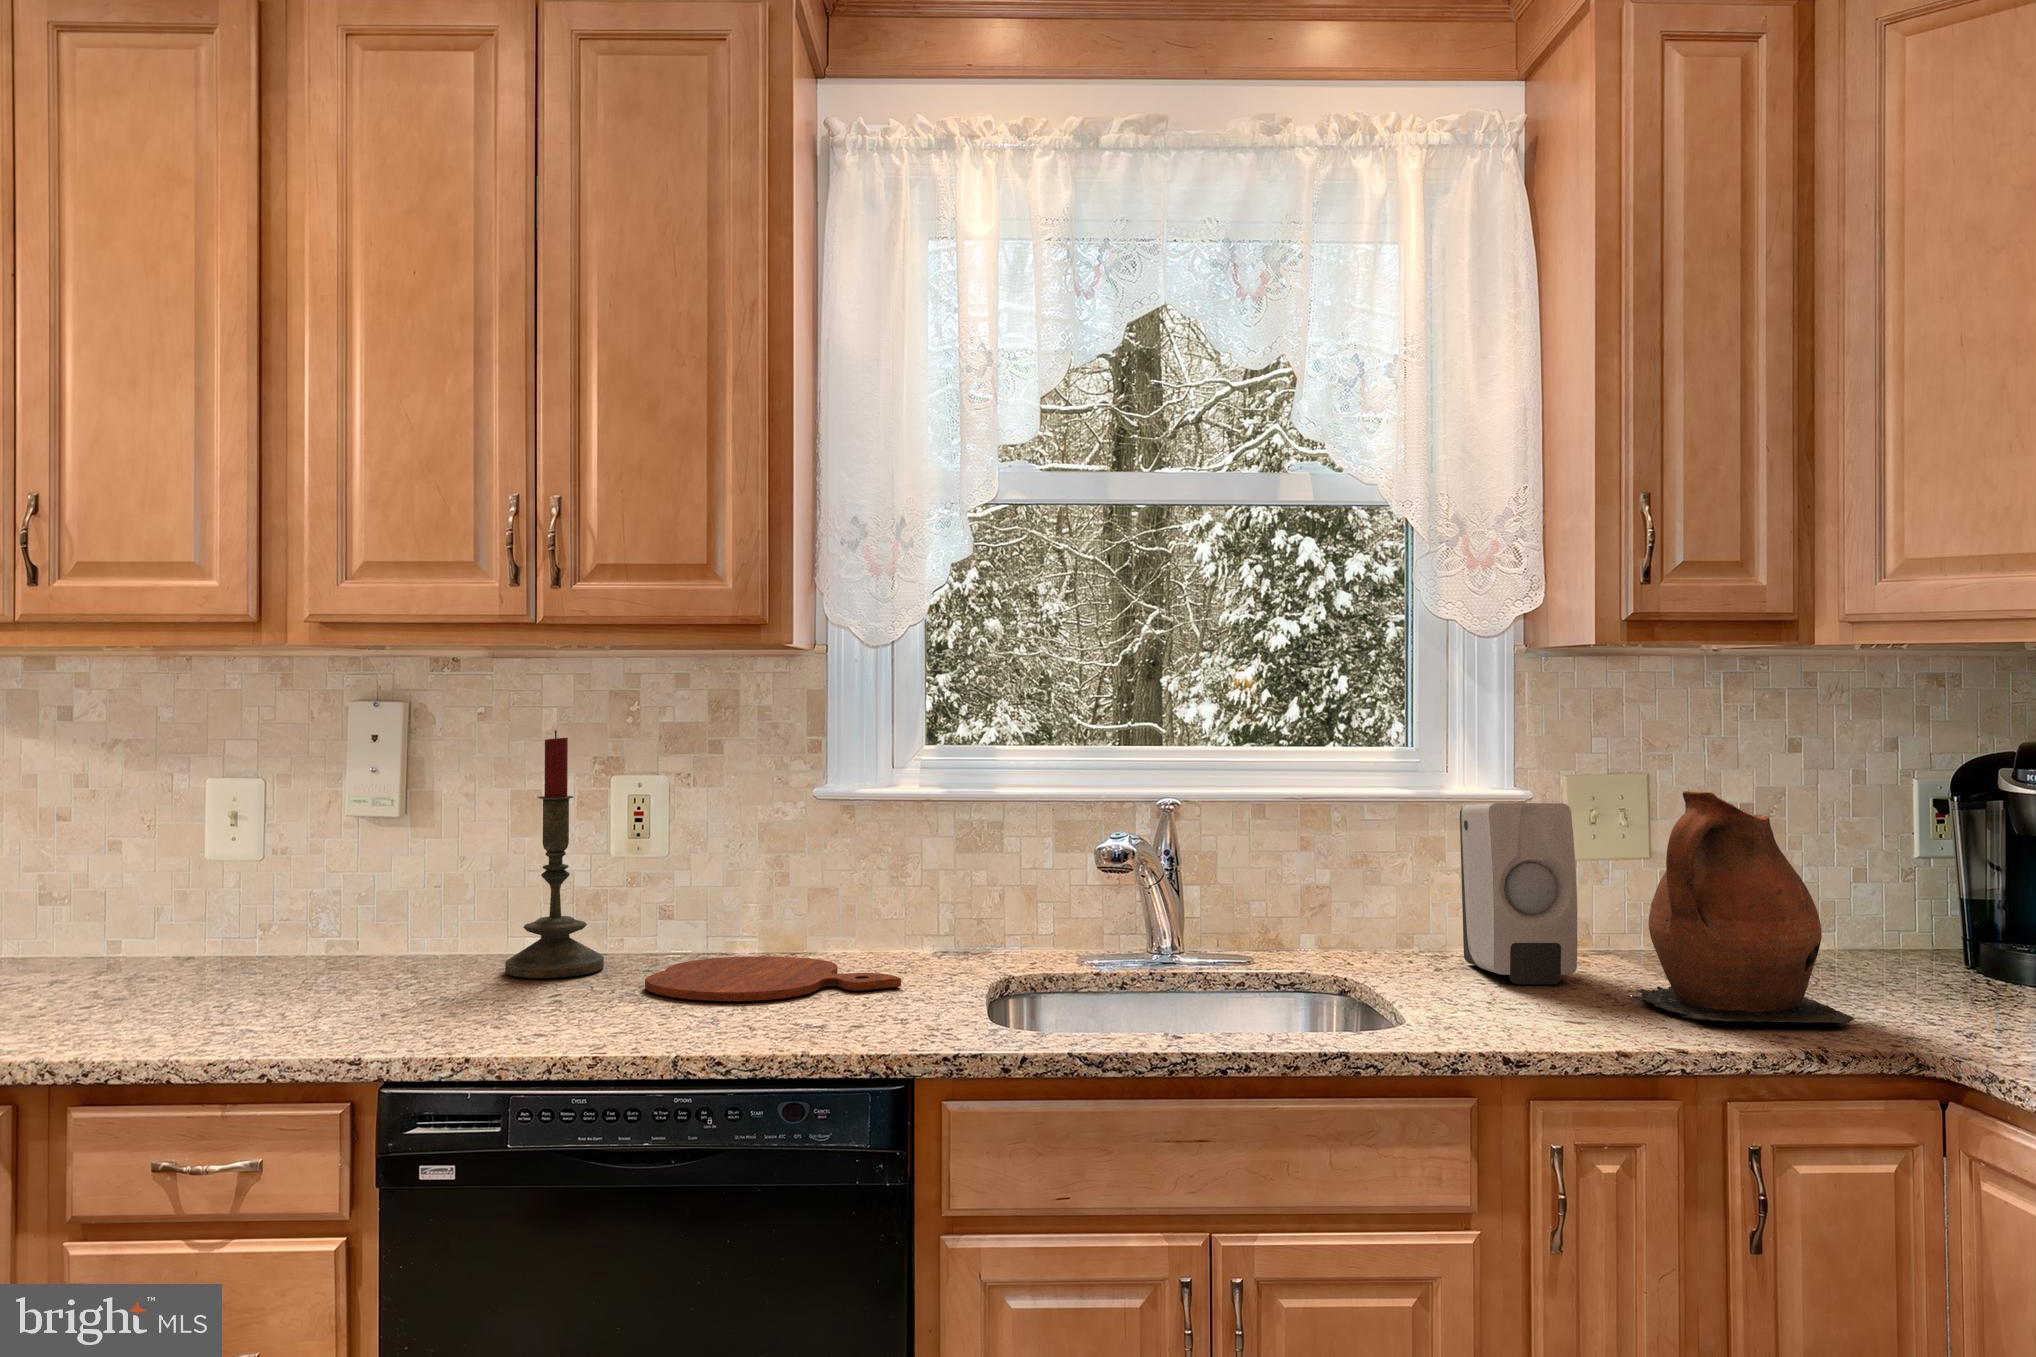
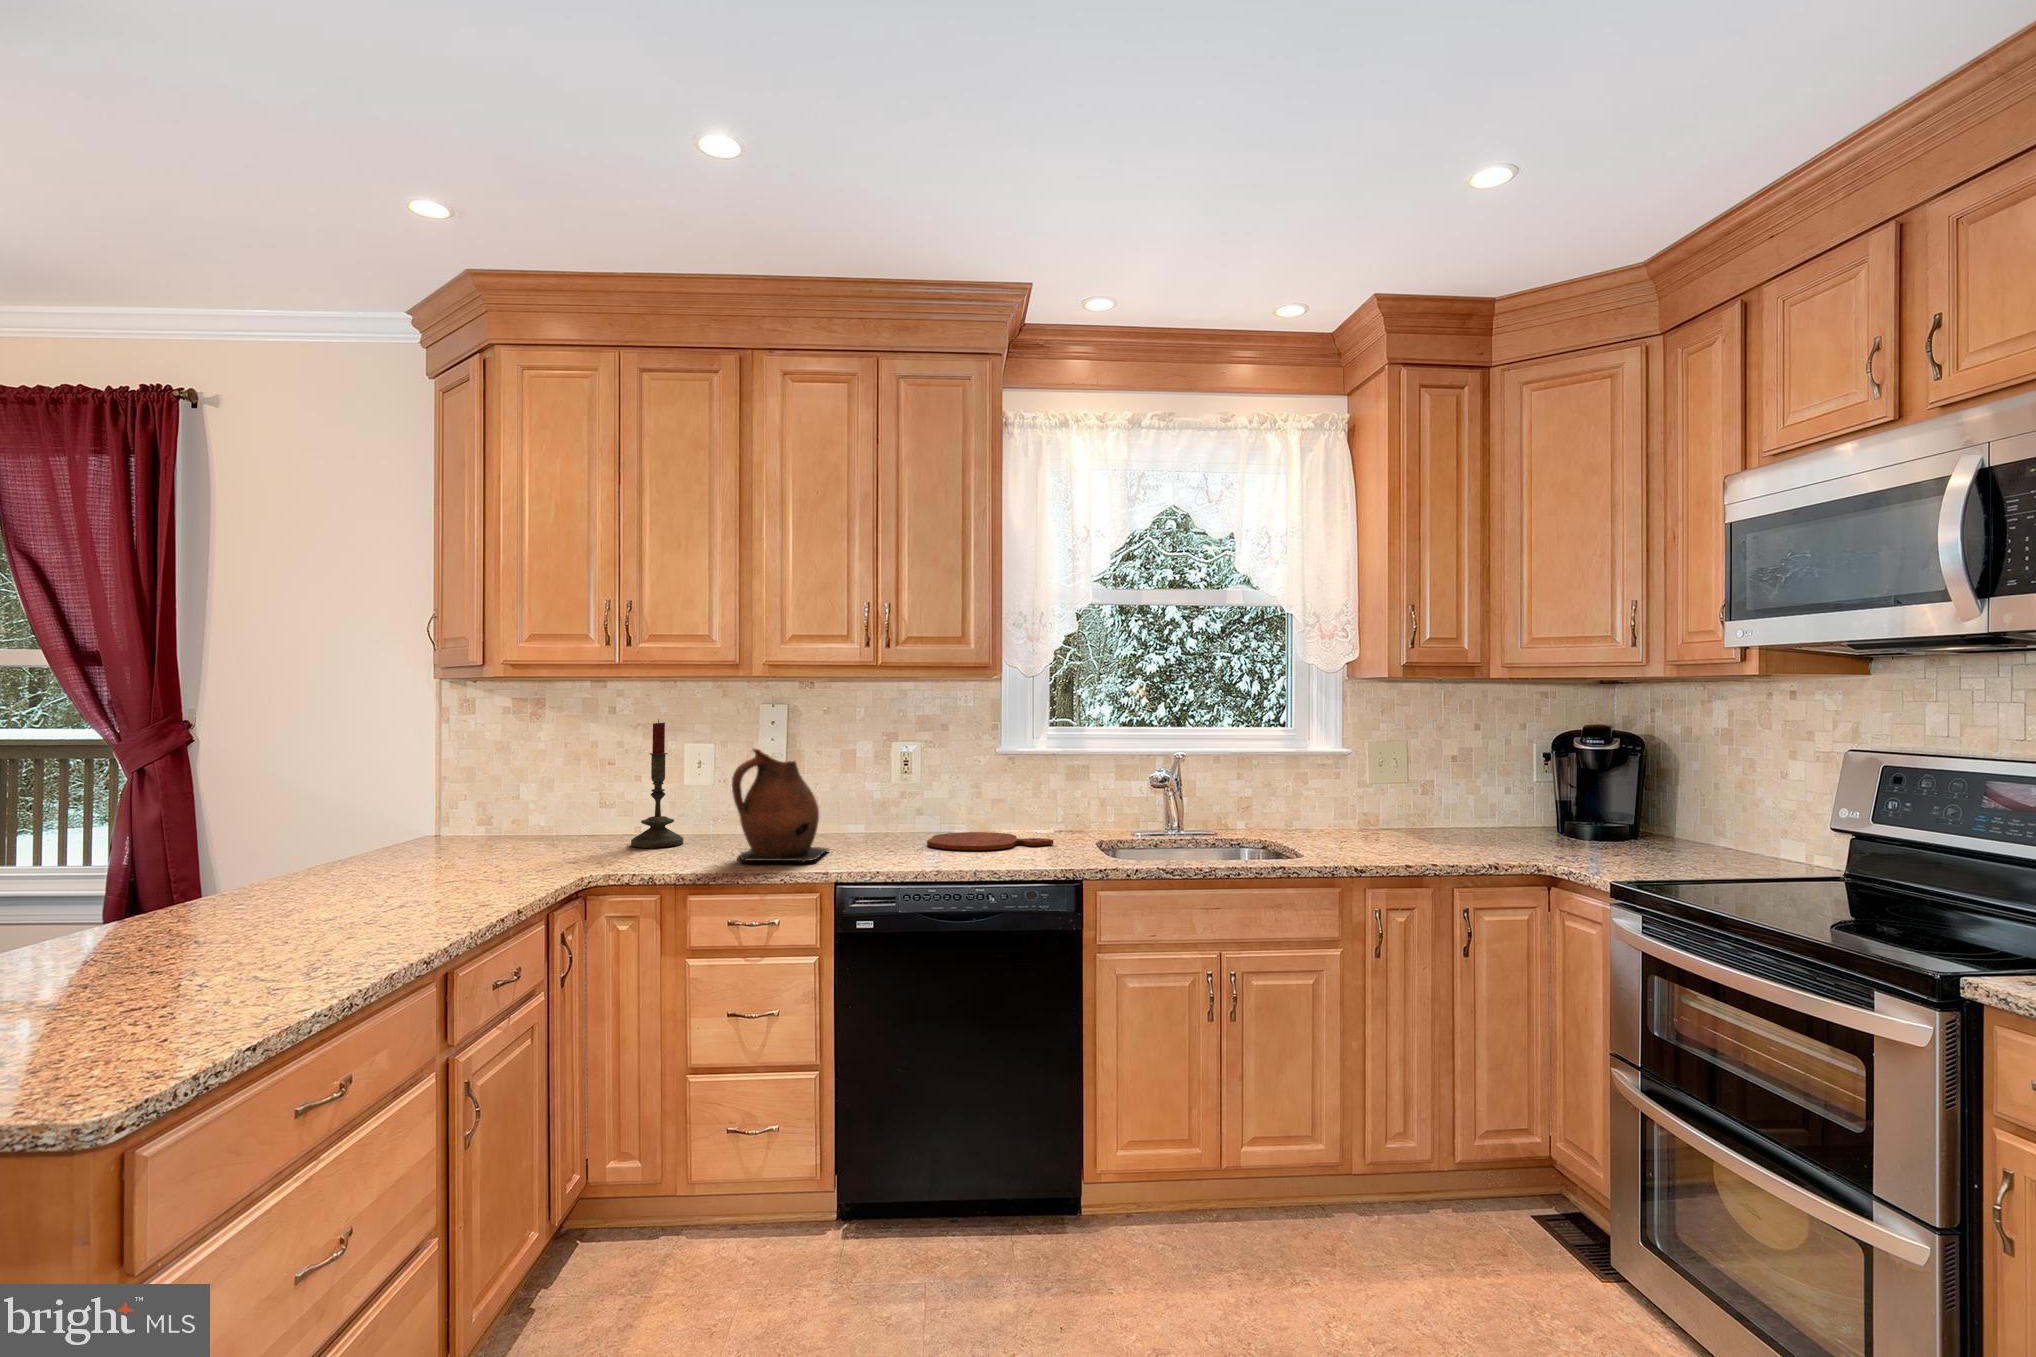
candle: present [505,730,604,978] -> present [631,719,683,848]
ceramic pitcher: present [1628,791,1855,1027] -> present [732,749,829,862]
soap dispenser: present [1460,803,1577,984] -> none [1317,754,1378,841]

